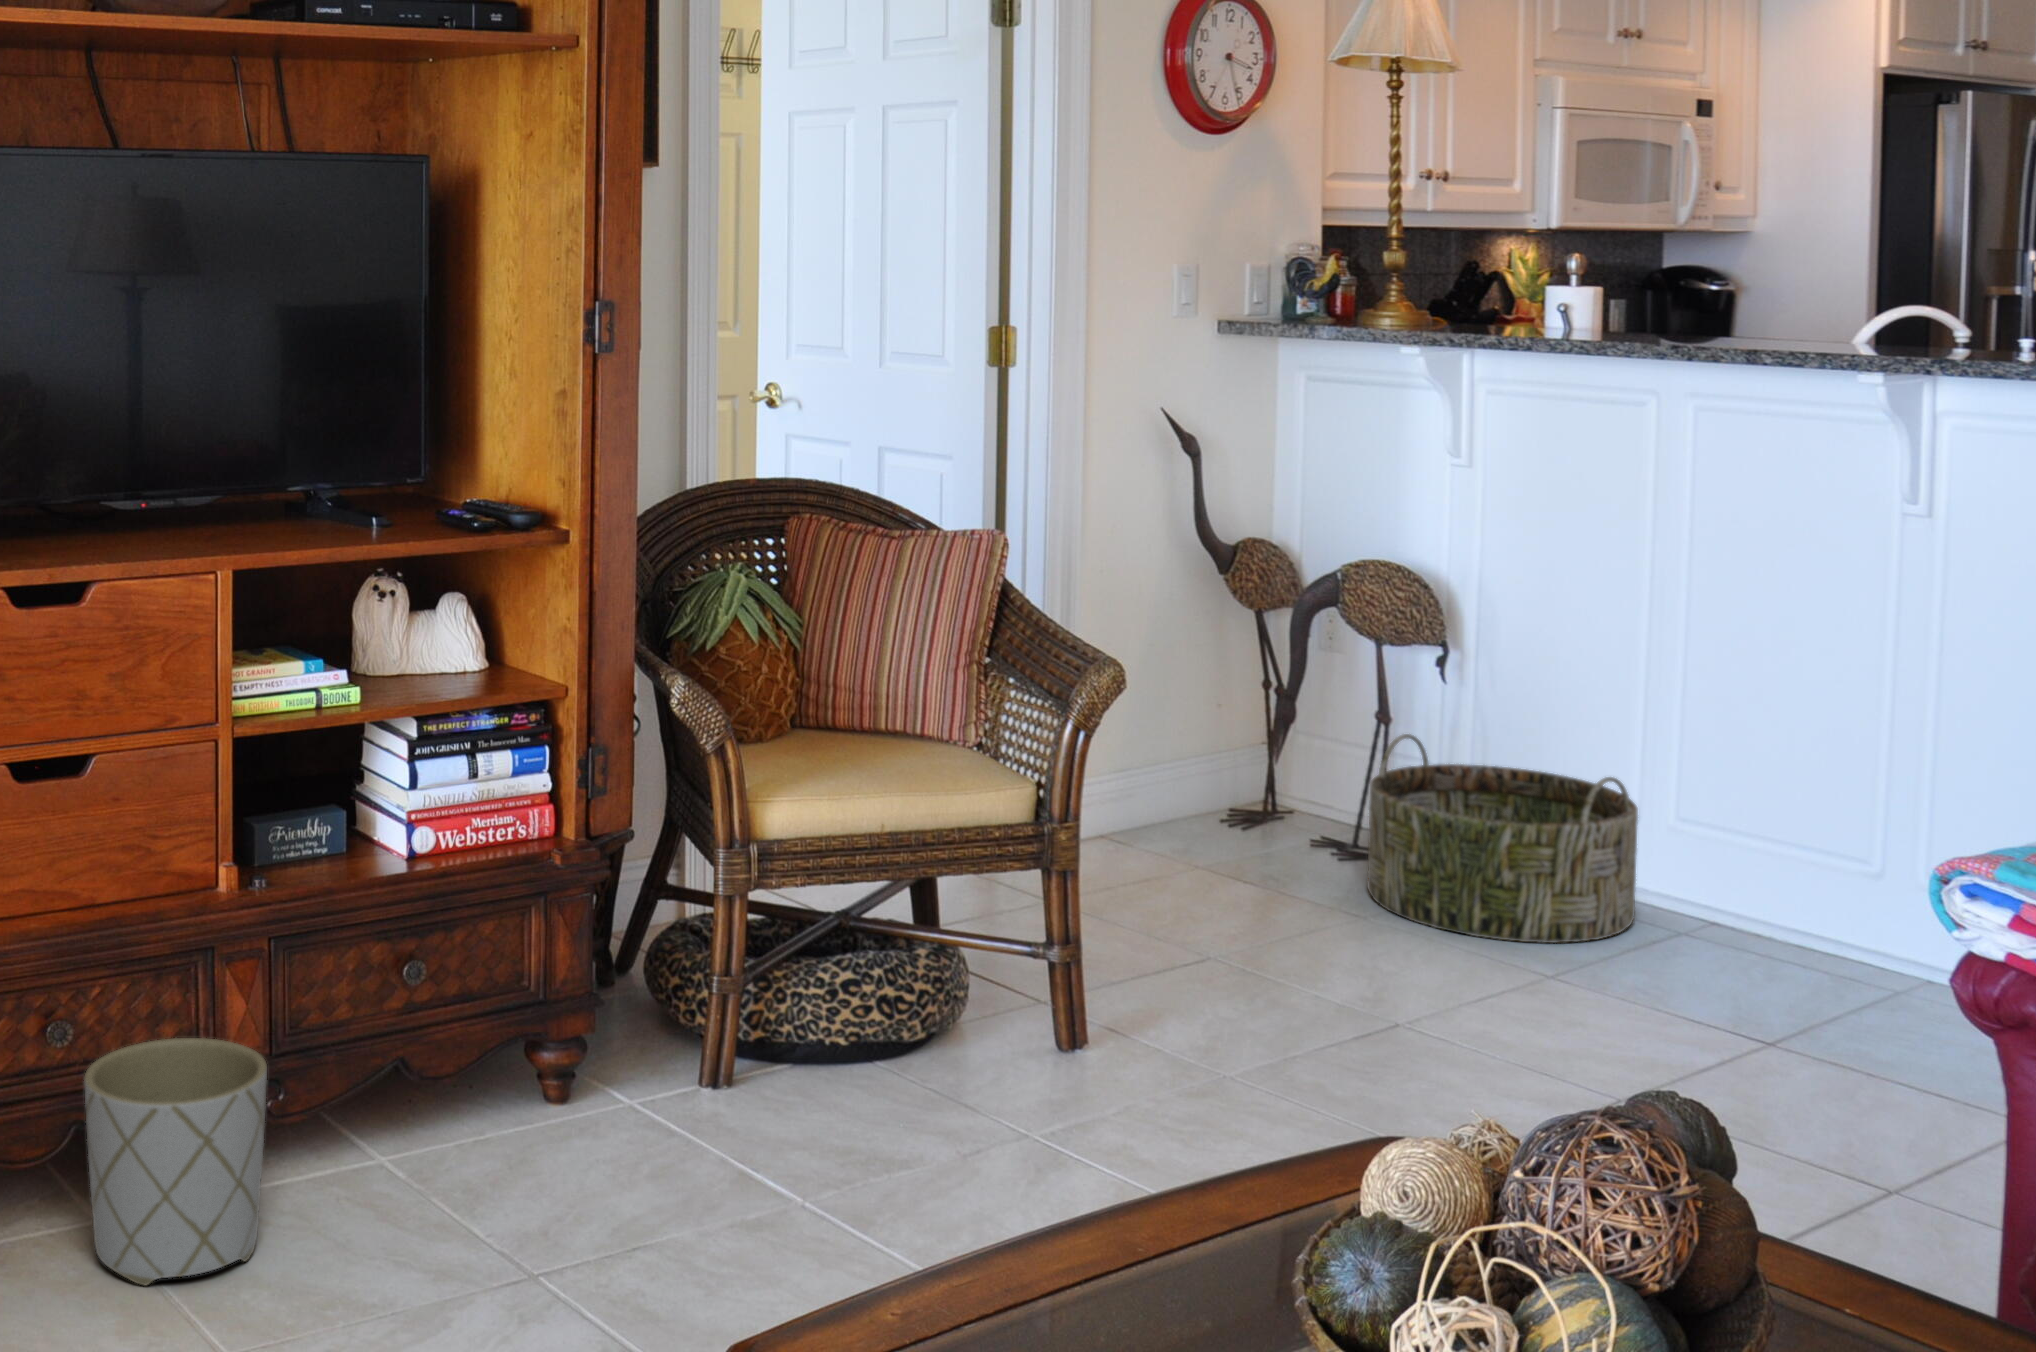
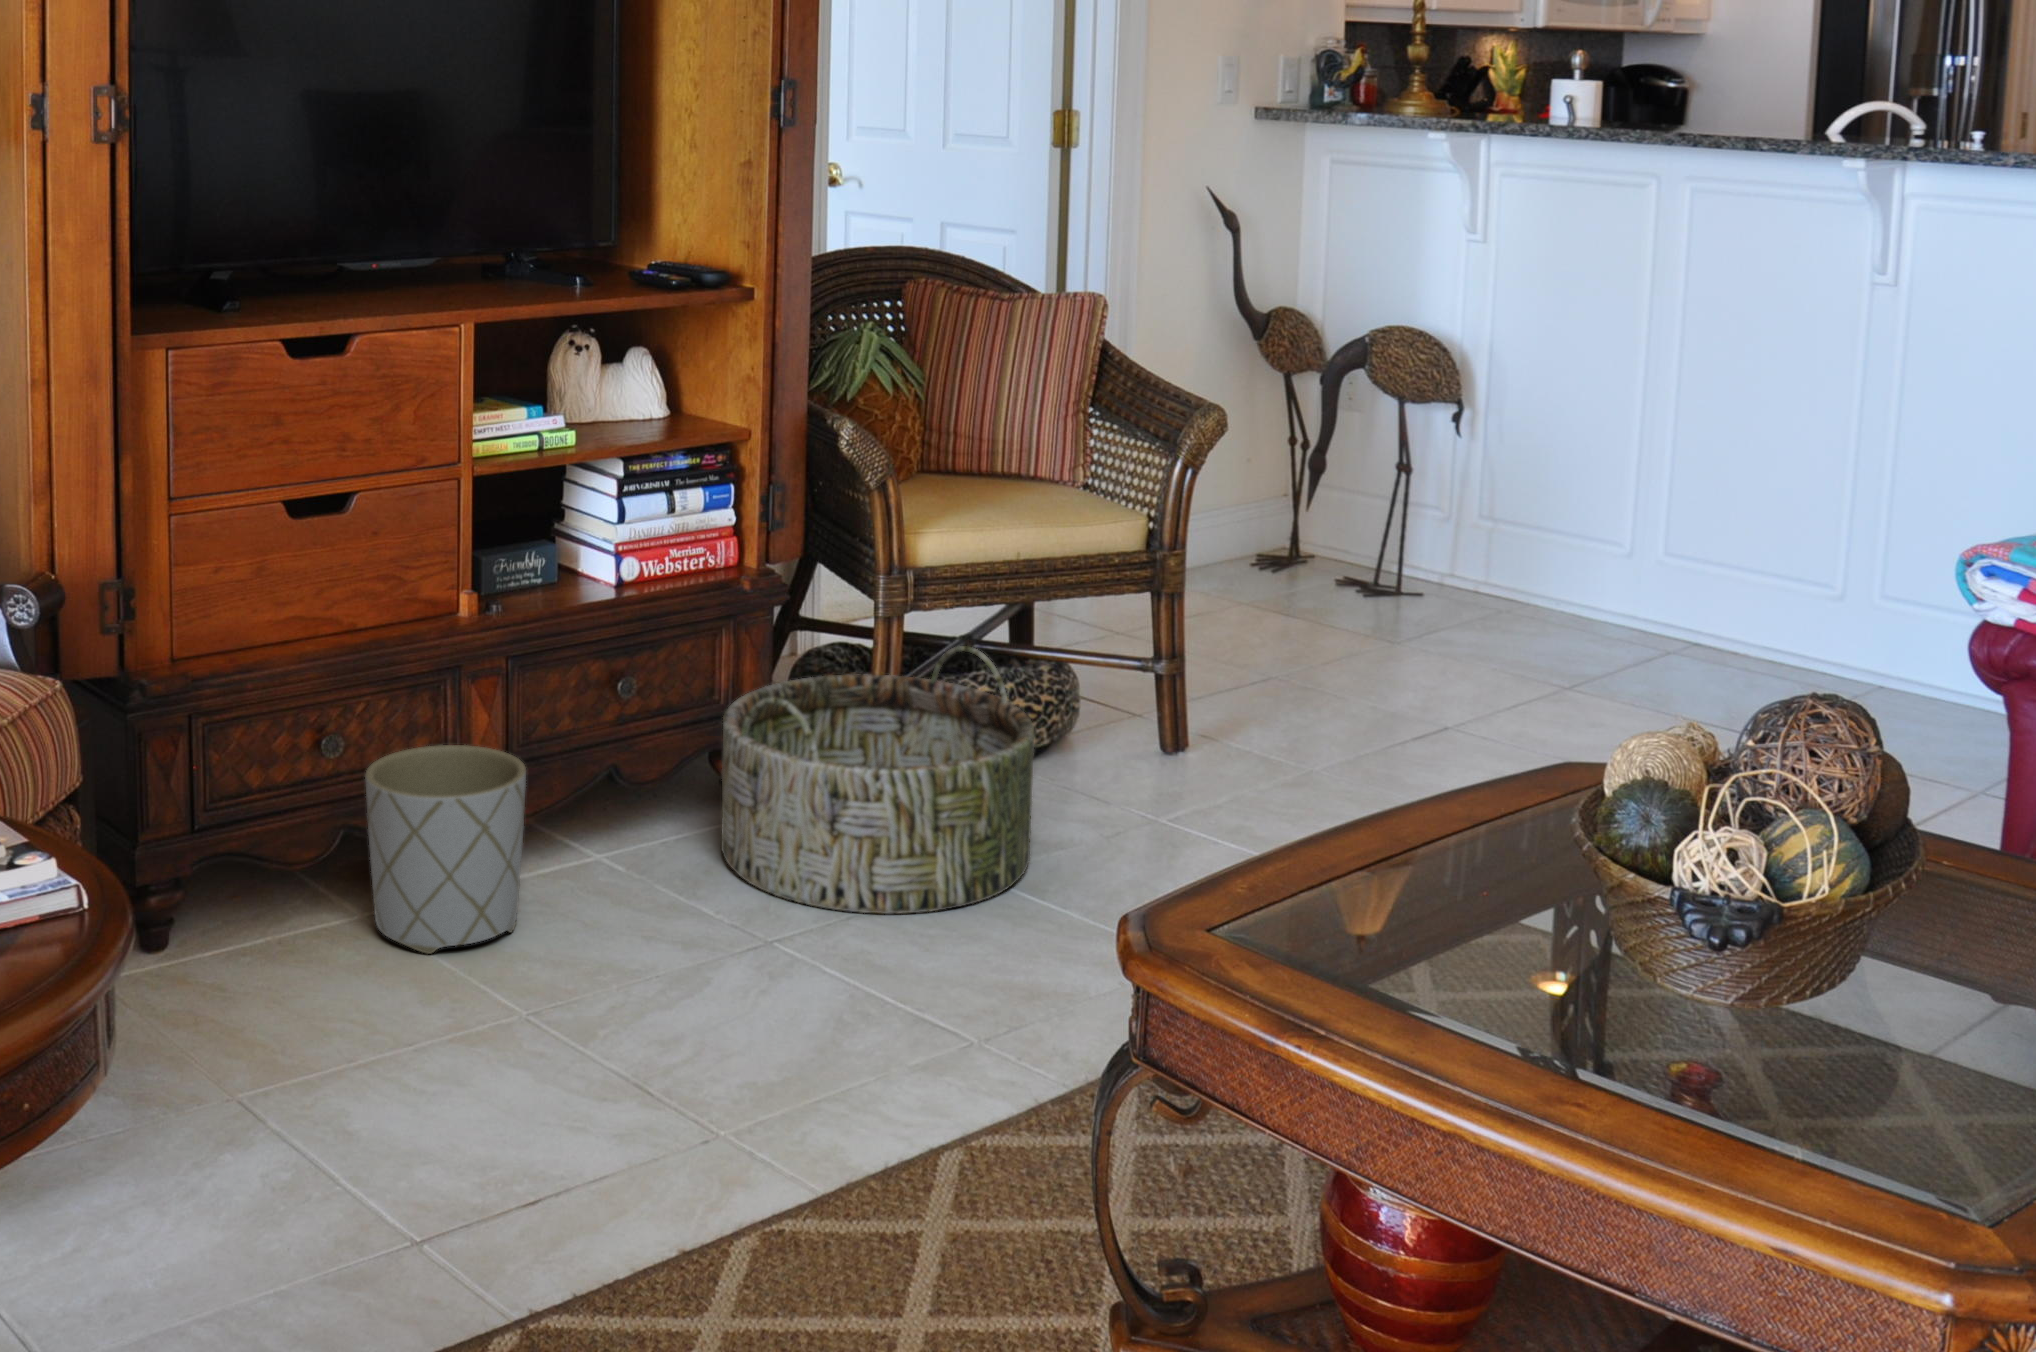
basket: present [1367,734,1638,943] -> present [721,646,1034,914]

